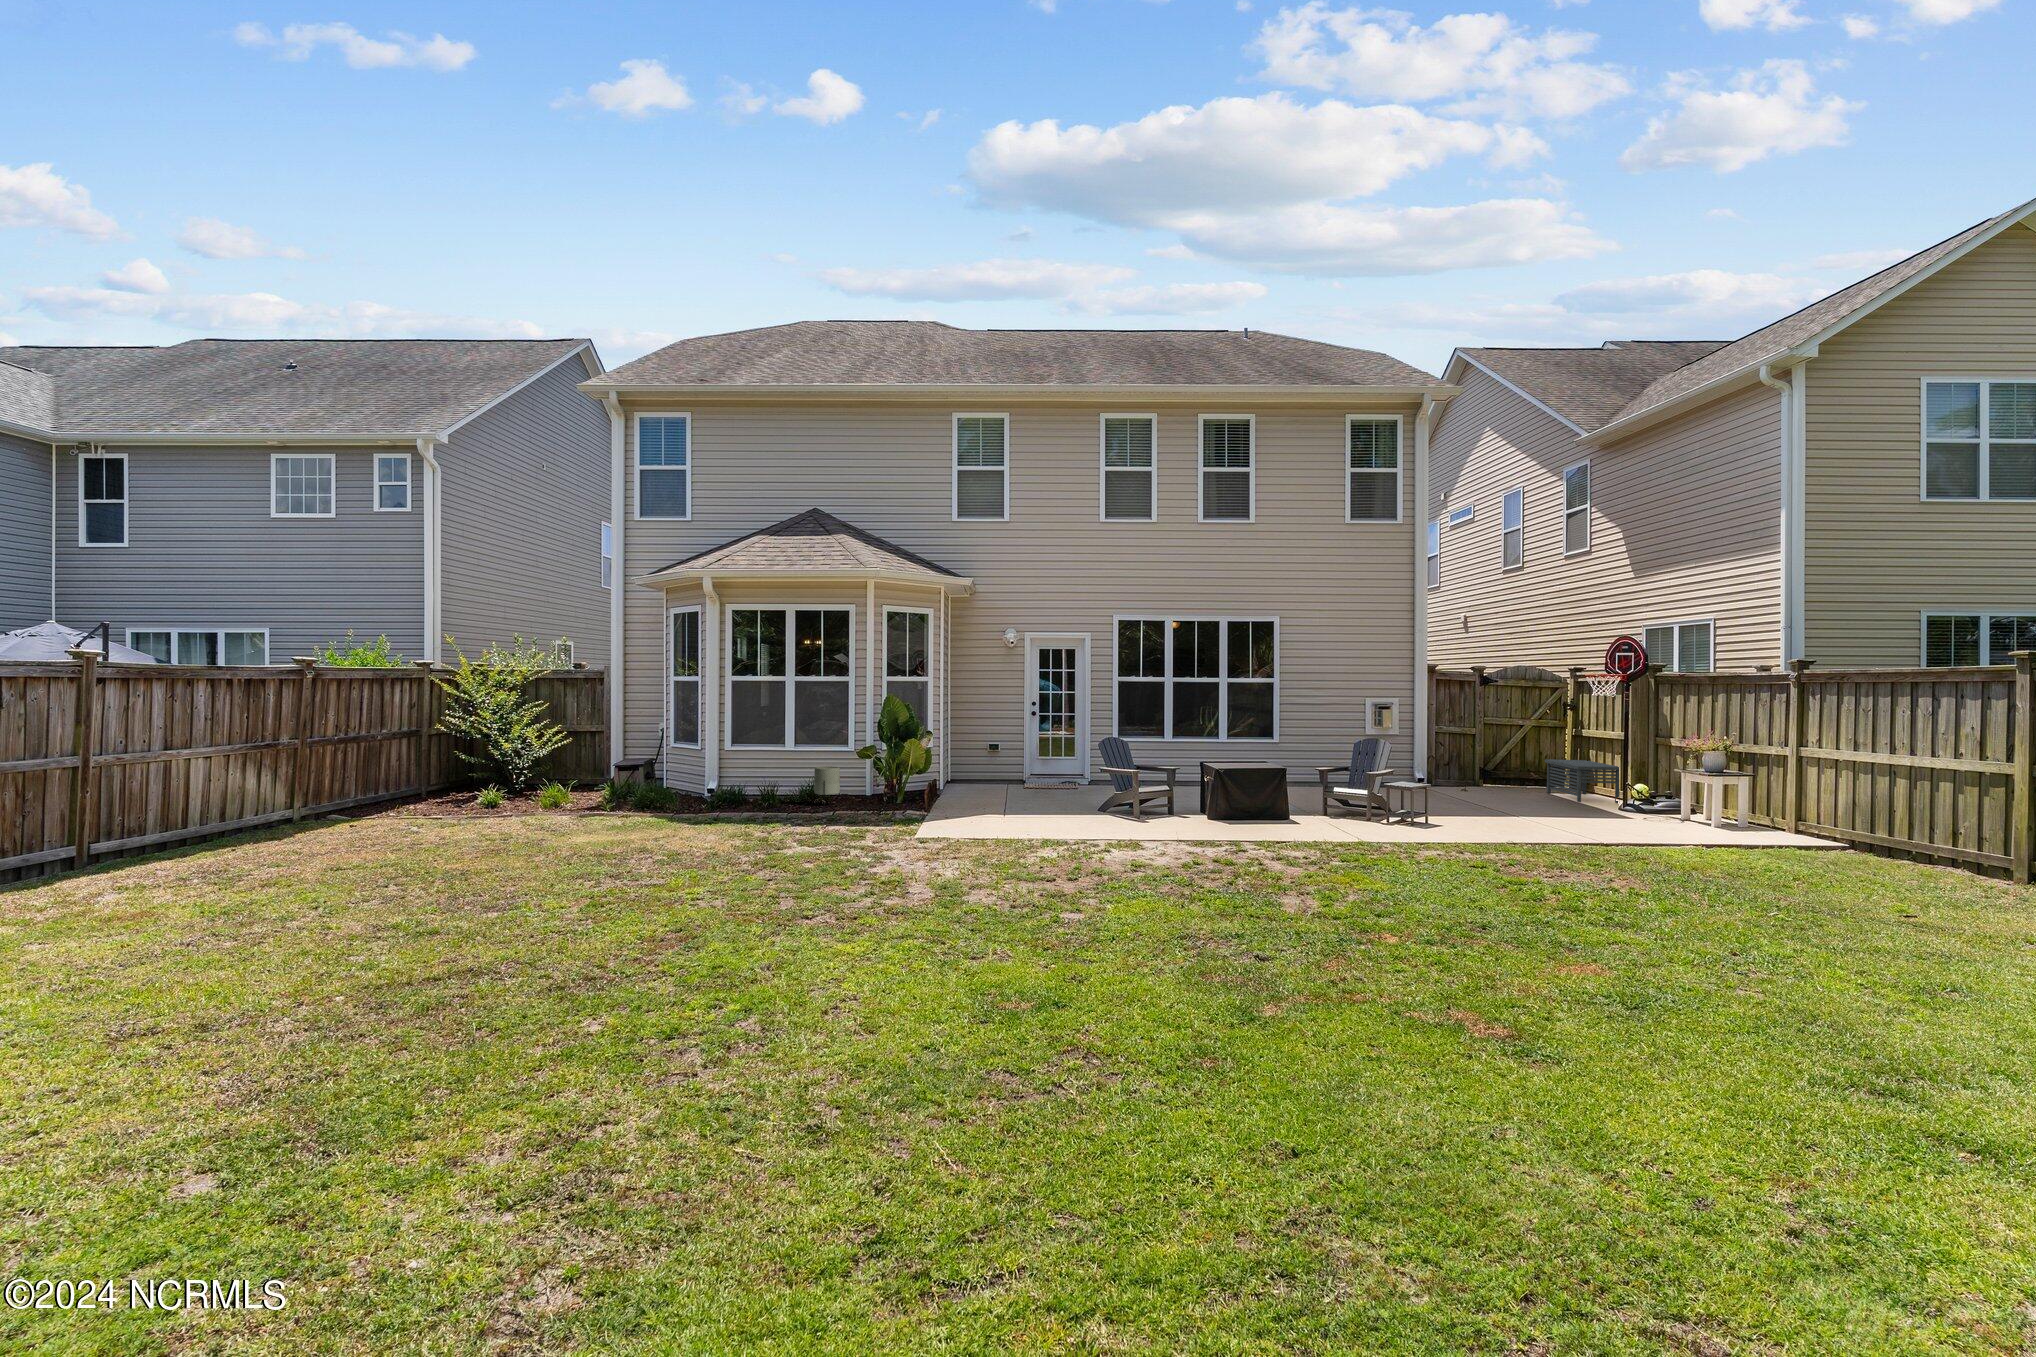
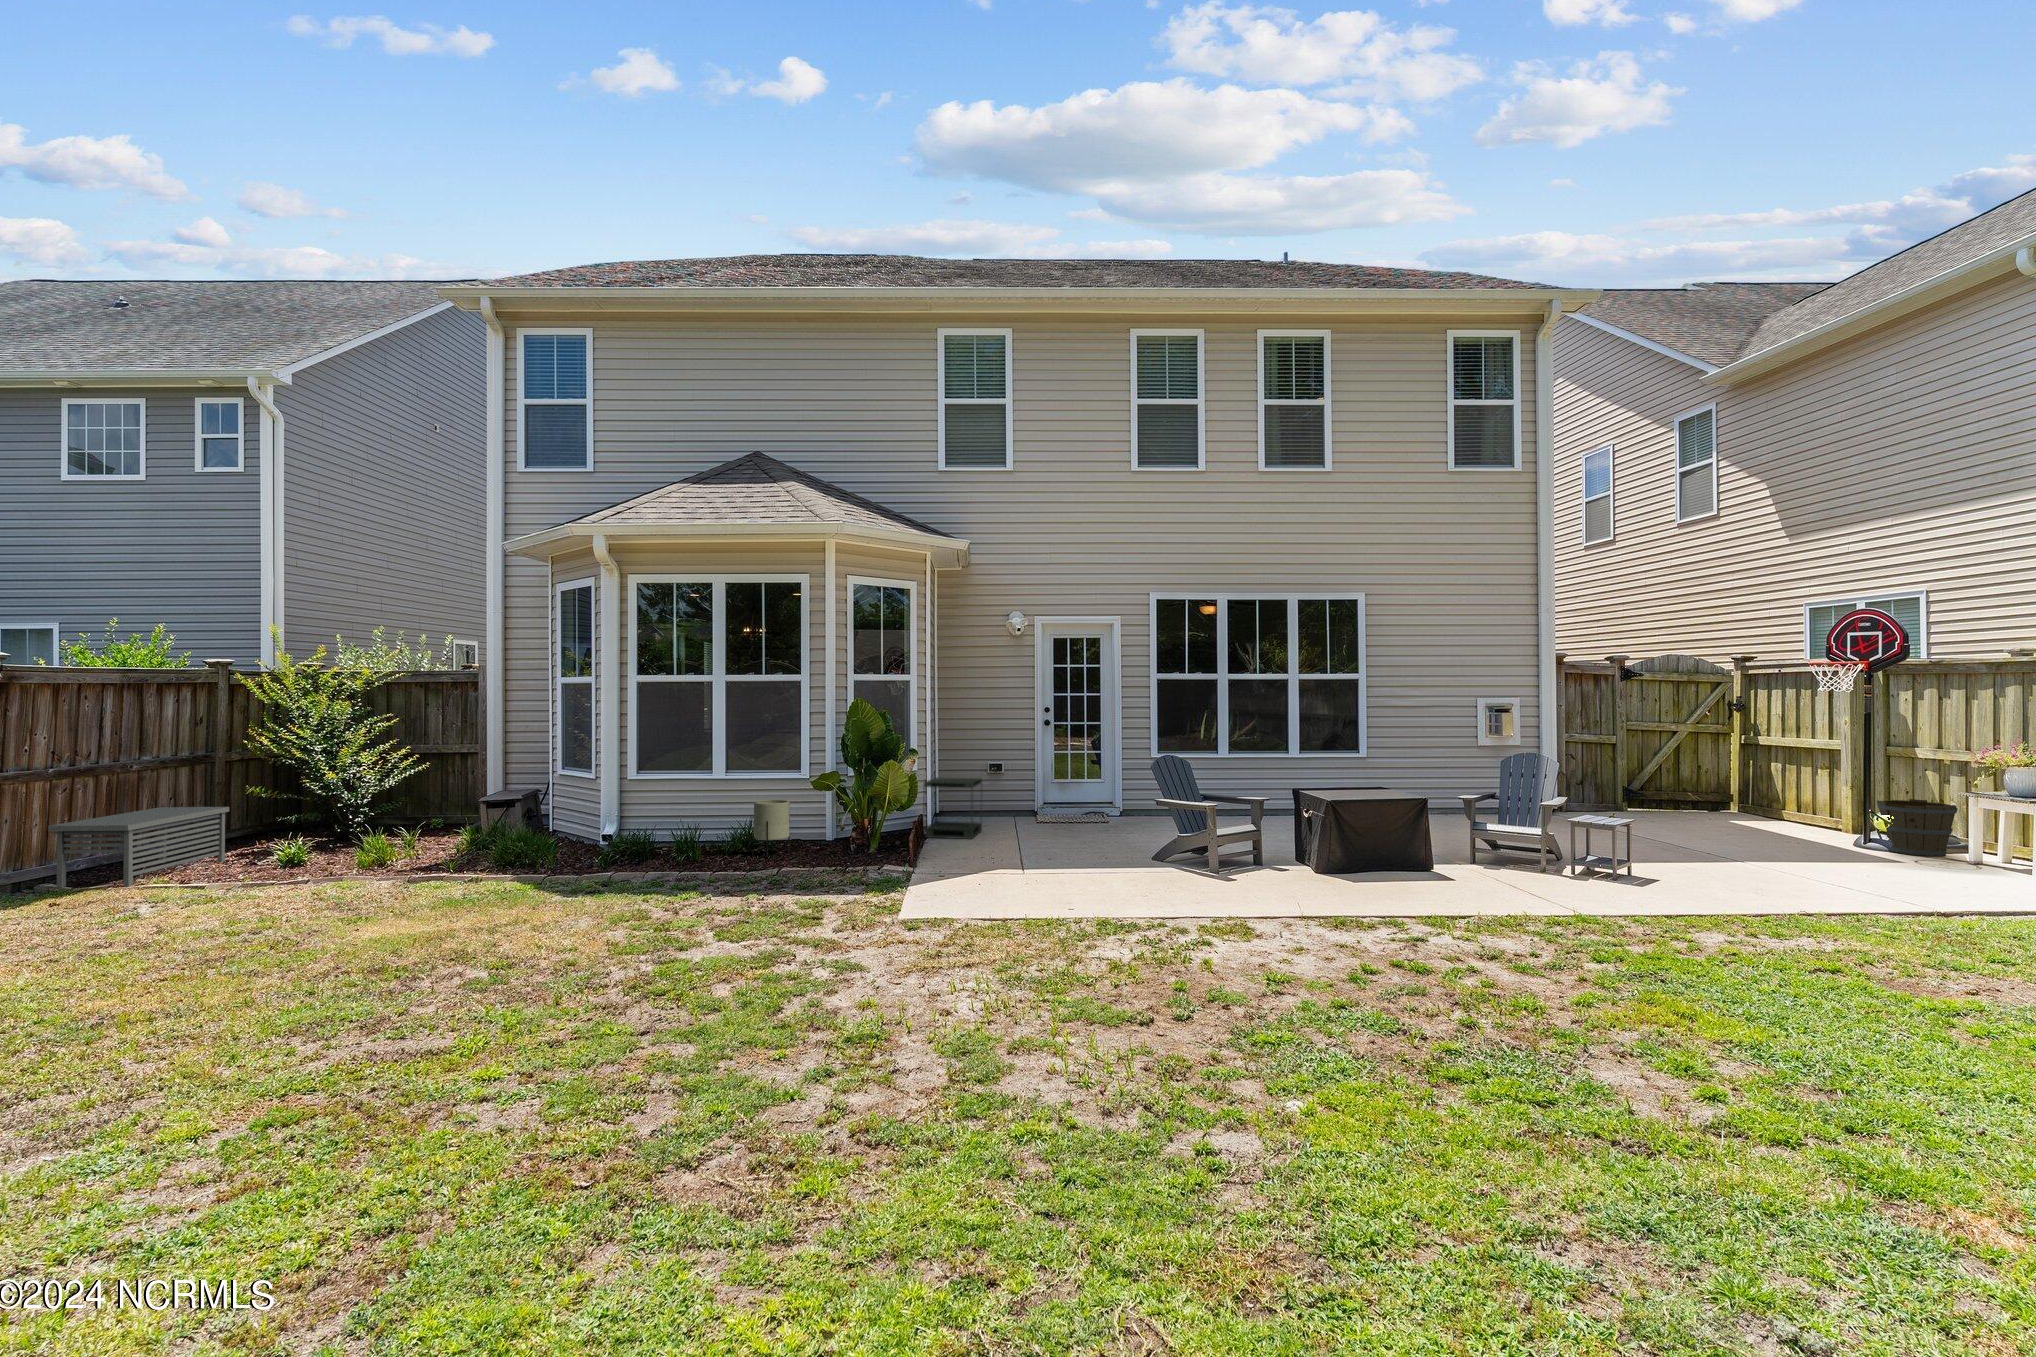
side table: none [937,754,982,798] -> present [923,778,982,839]
storage bench: present [1545,759,1620,803] -> present [48,807,229,887]
wooden bucket: none [1632,776,1685,817] -> present [1877,799,1957,857]

